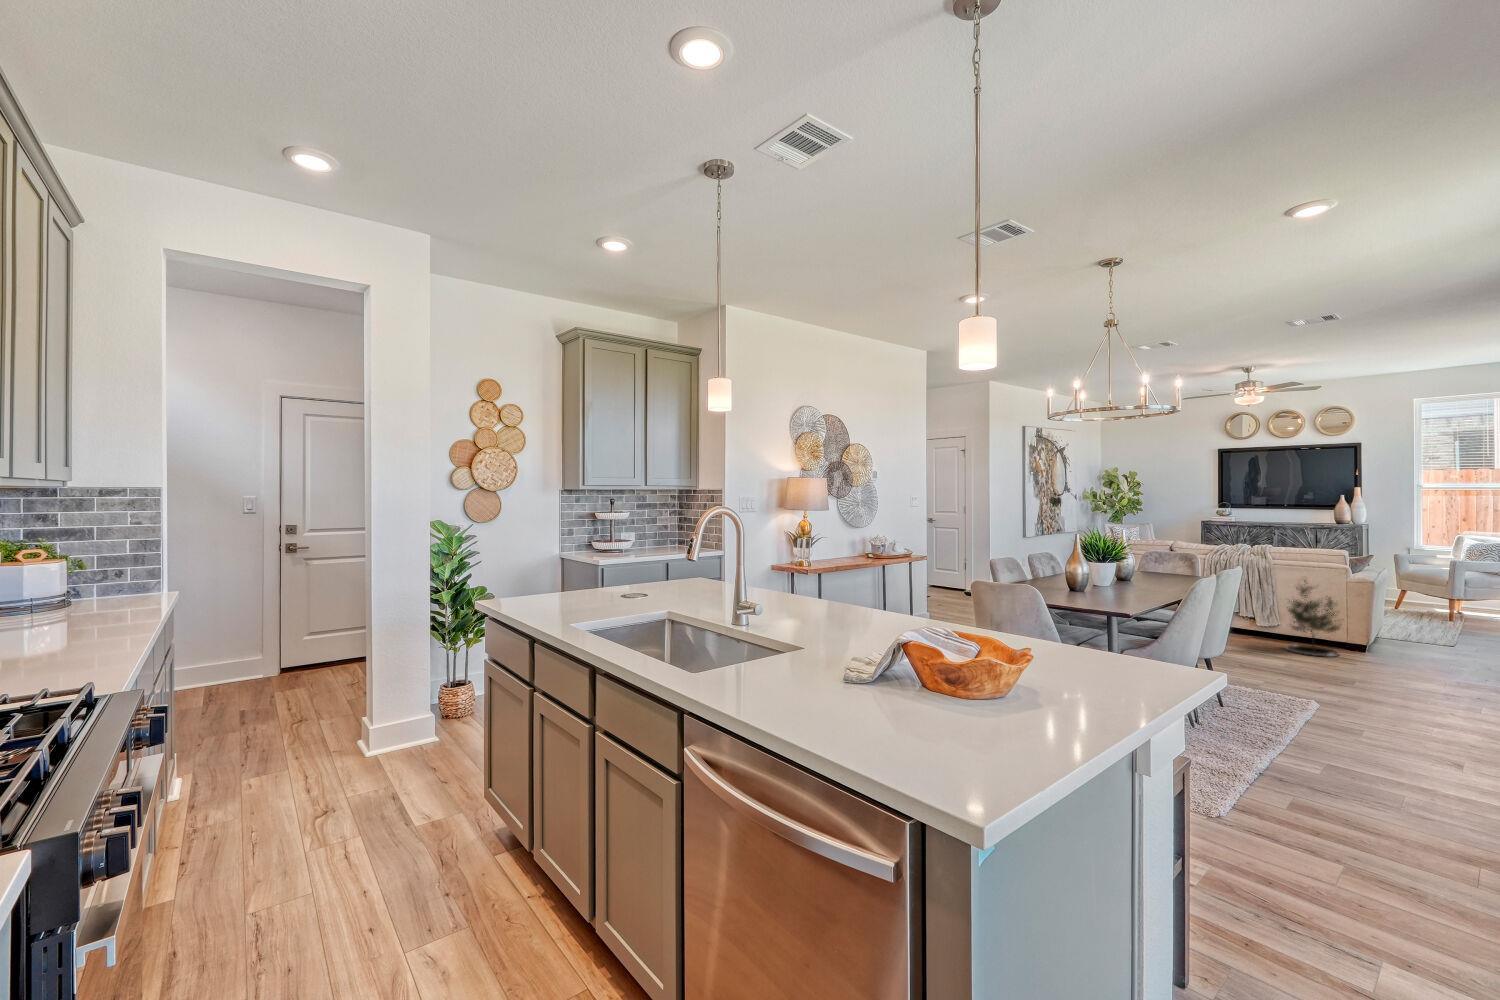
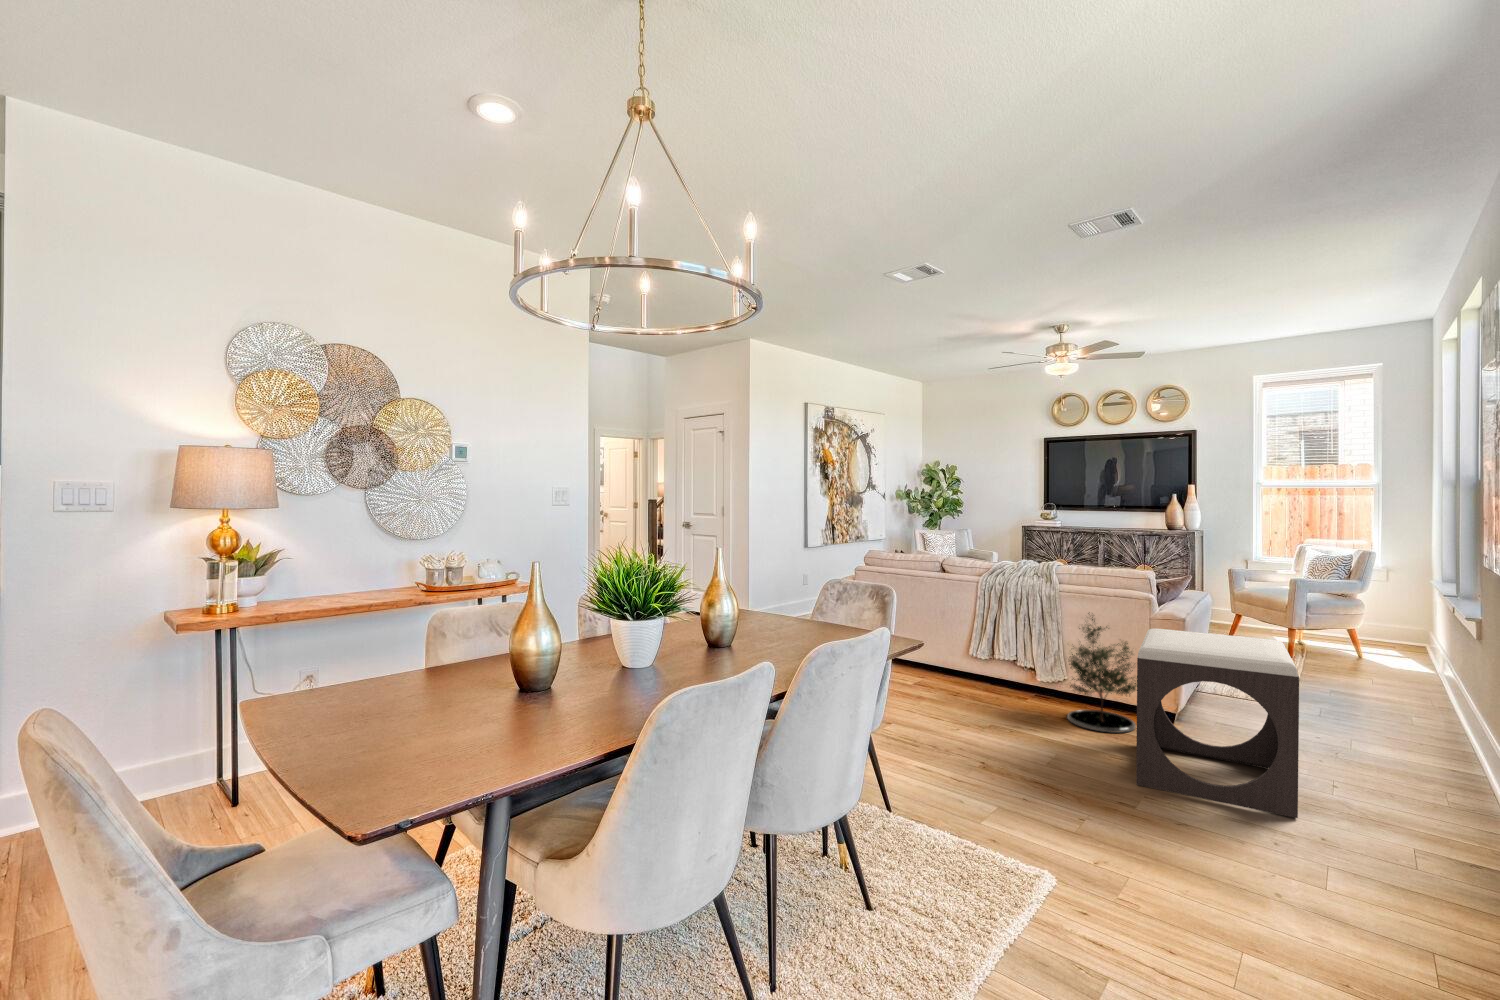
footstool: none [1352,584,1472,694] -> present [1136,629,1299,818]

